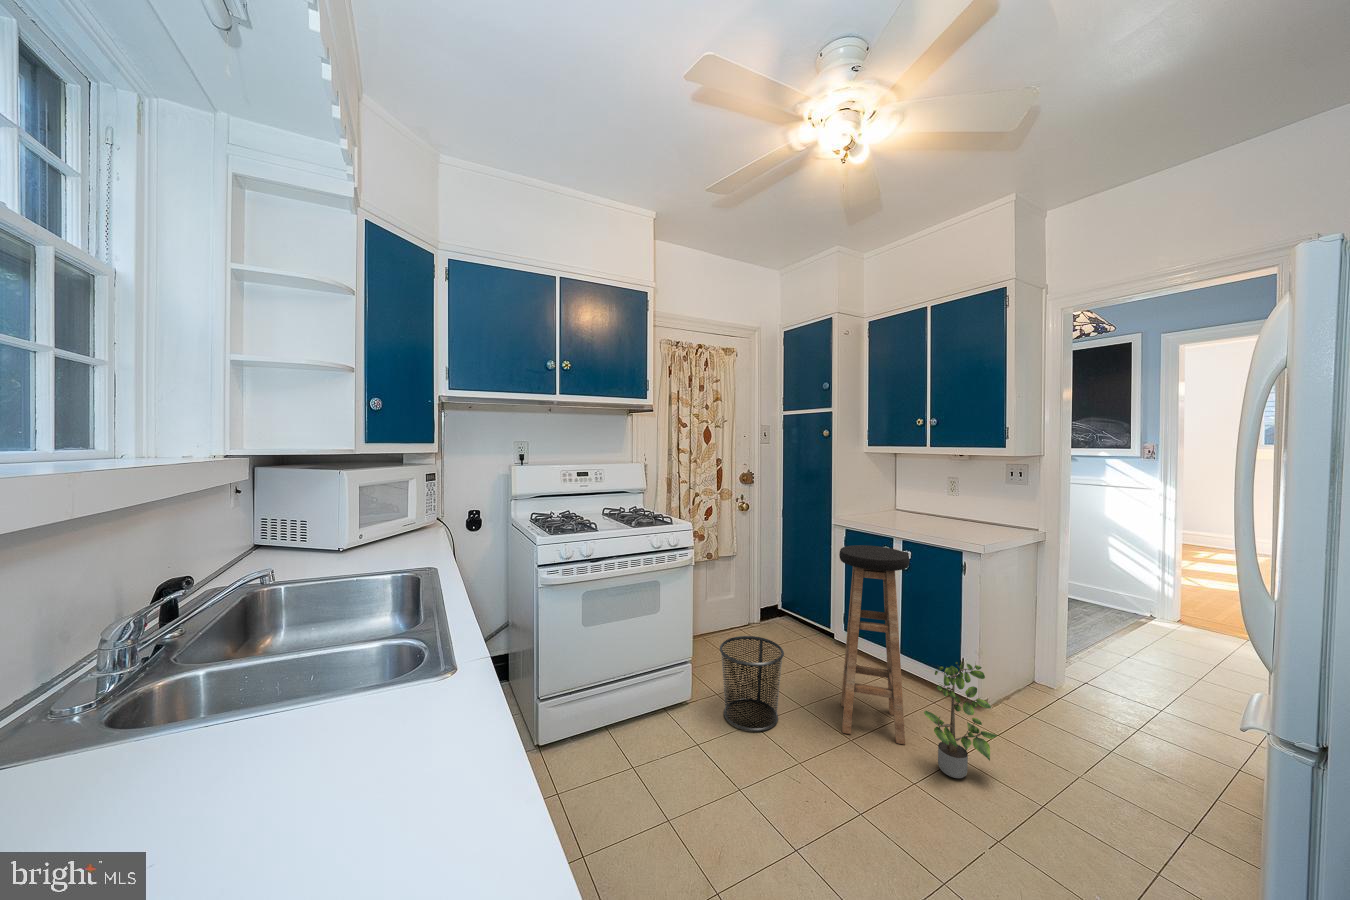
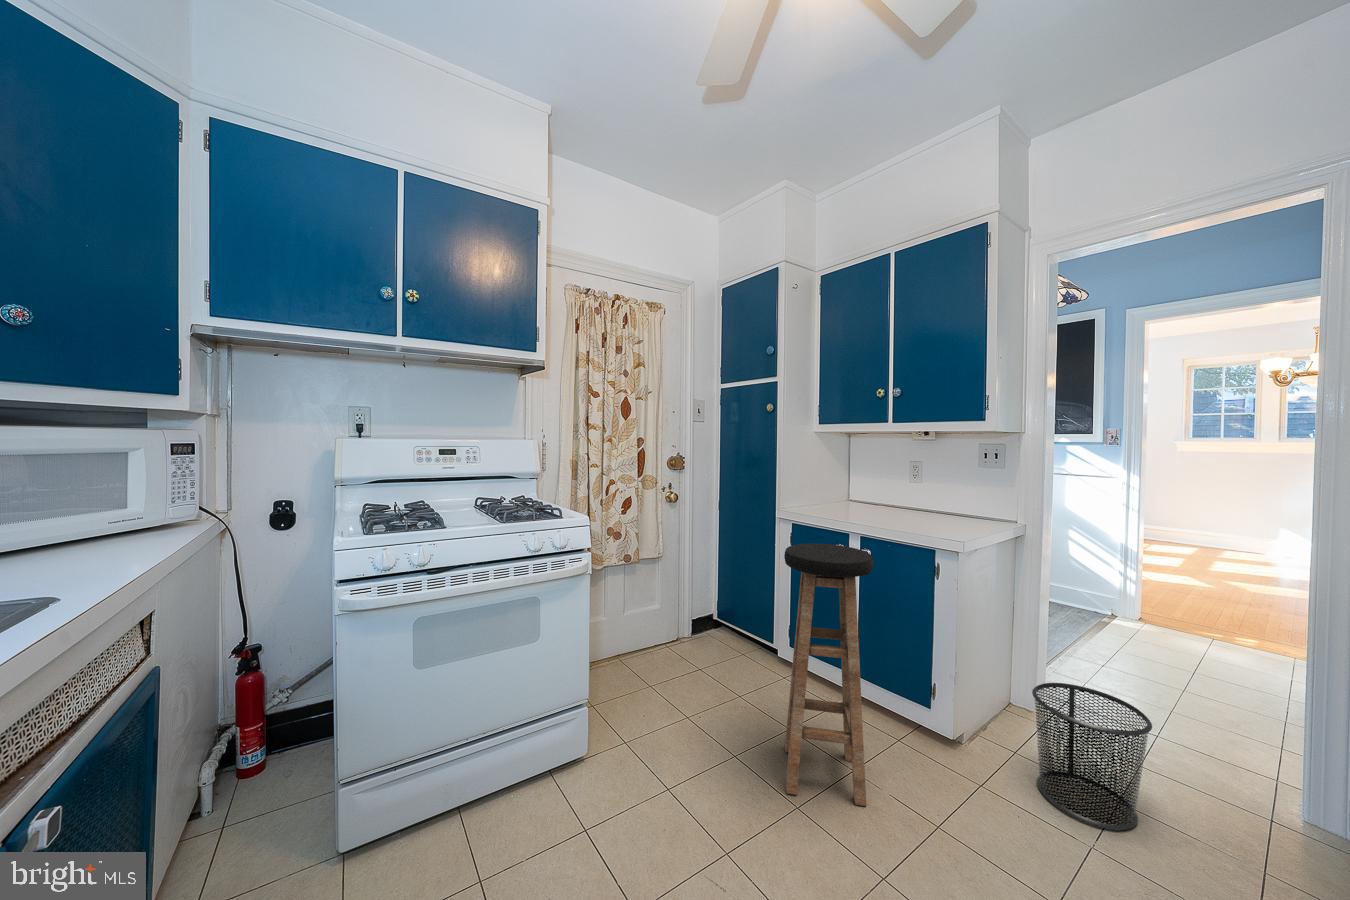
waste bin: present [720,636,784,731] -> present [1032,683,1152,830]
potted plant: present [924,662,998,778] -> none [892,696,989,857]

